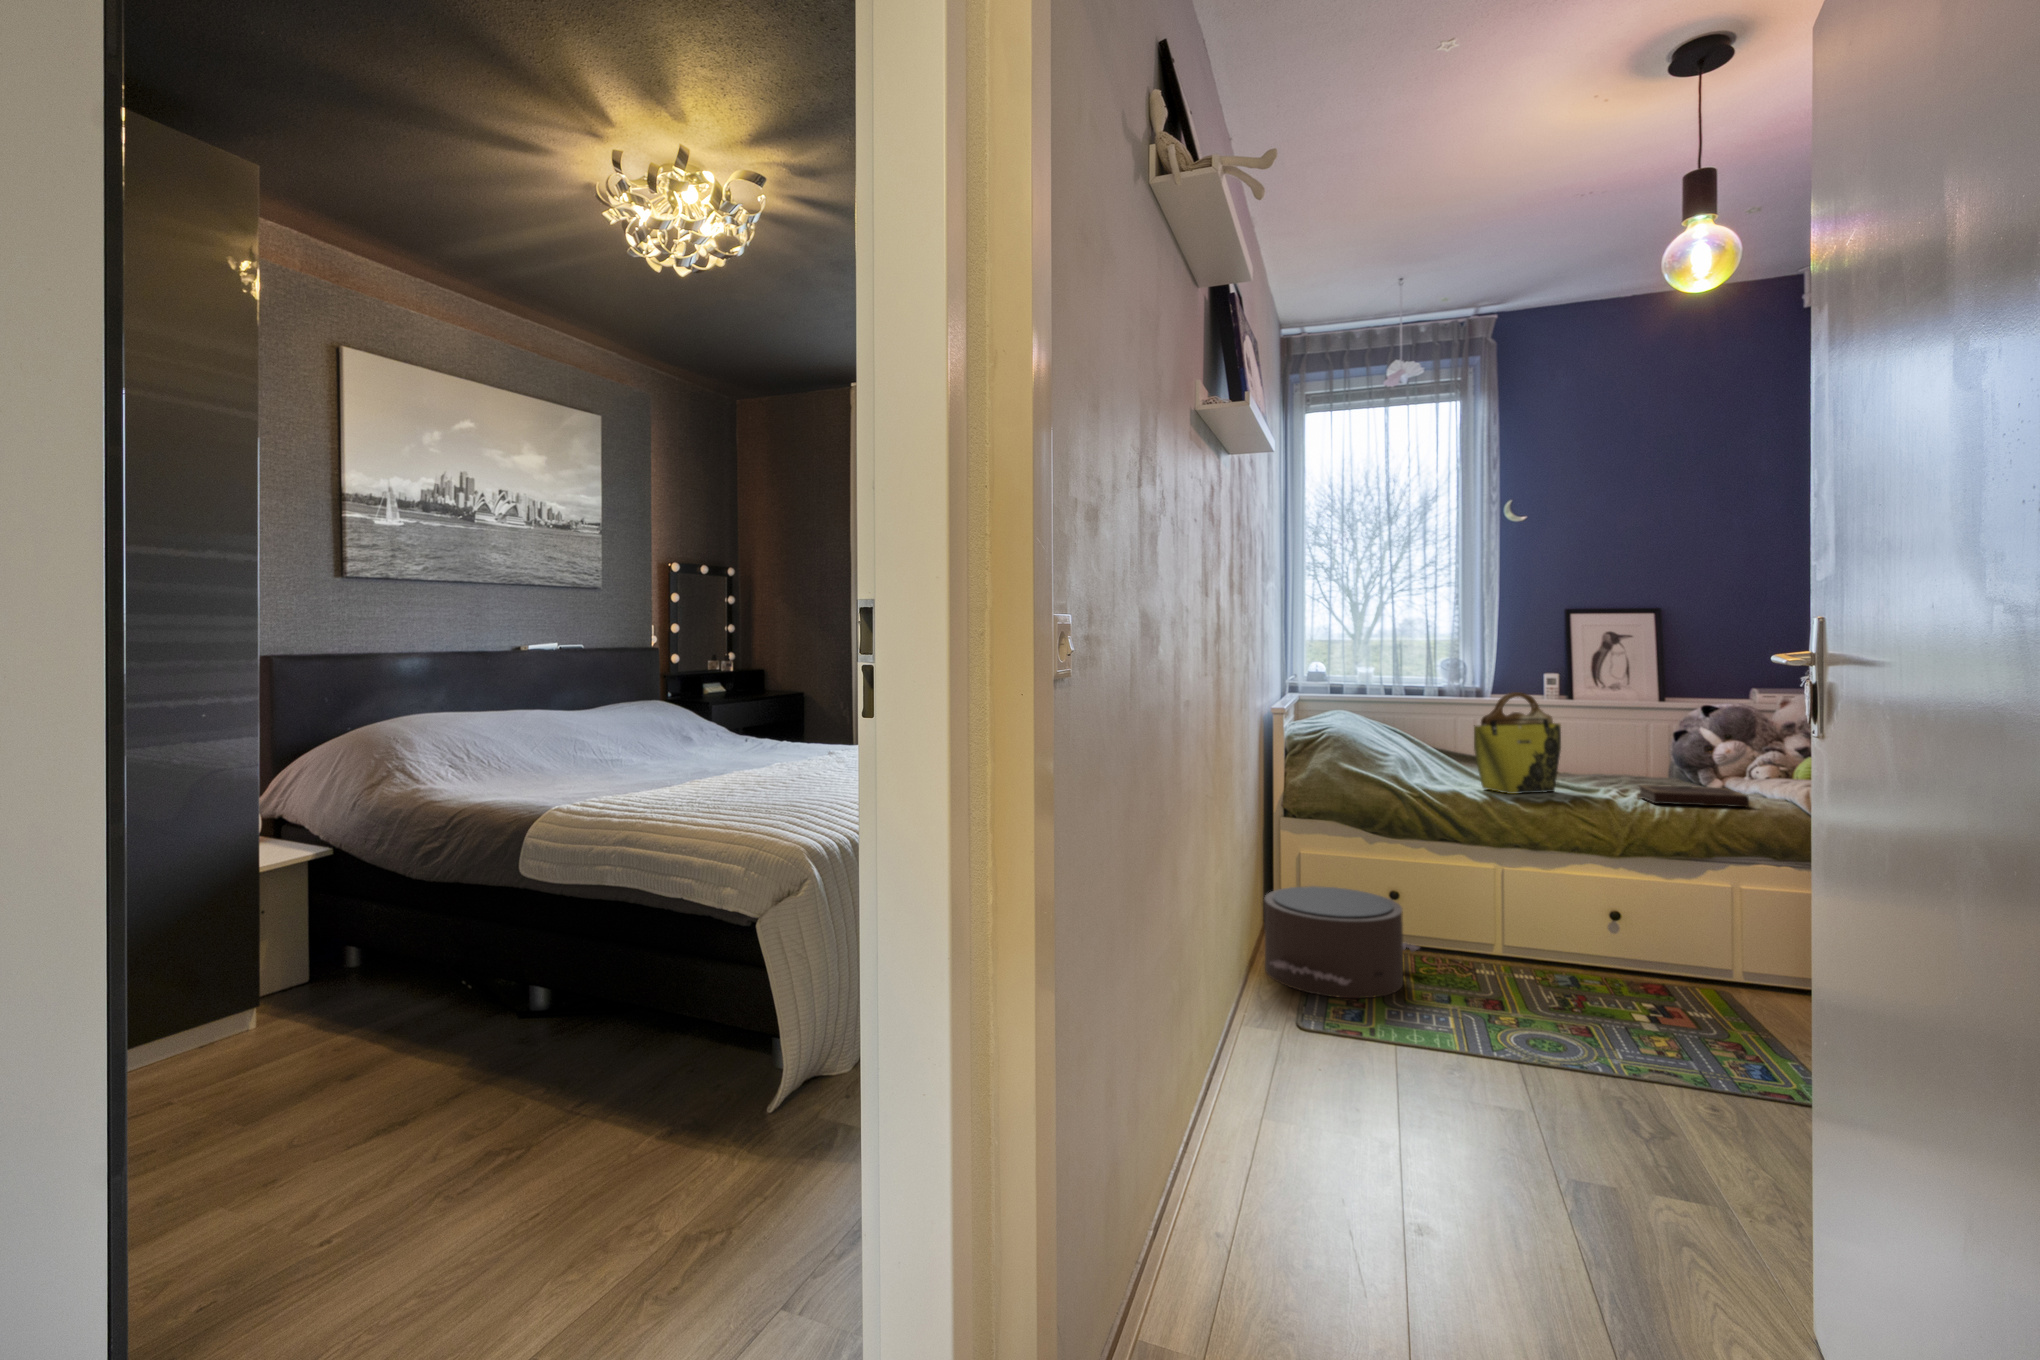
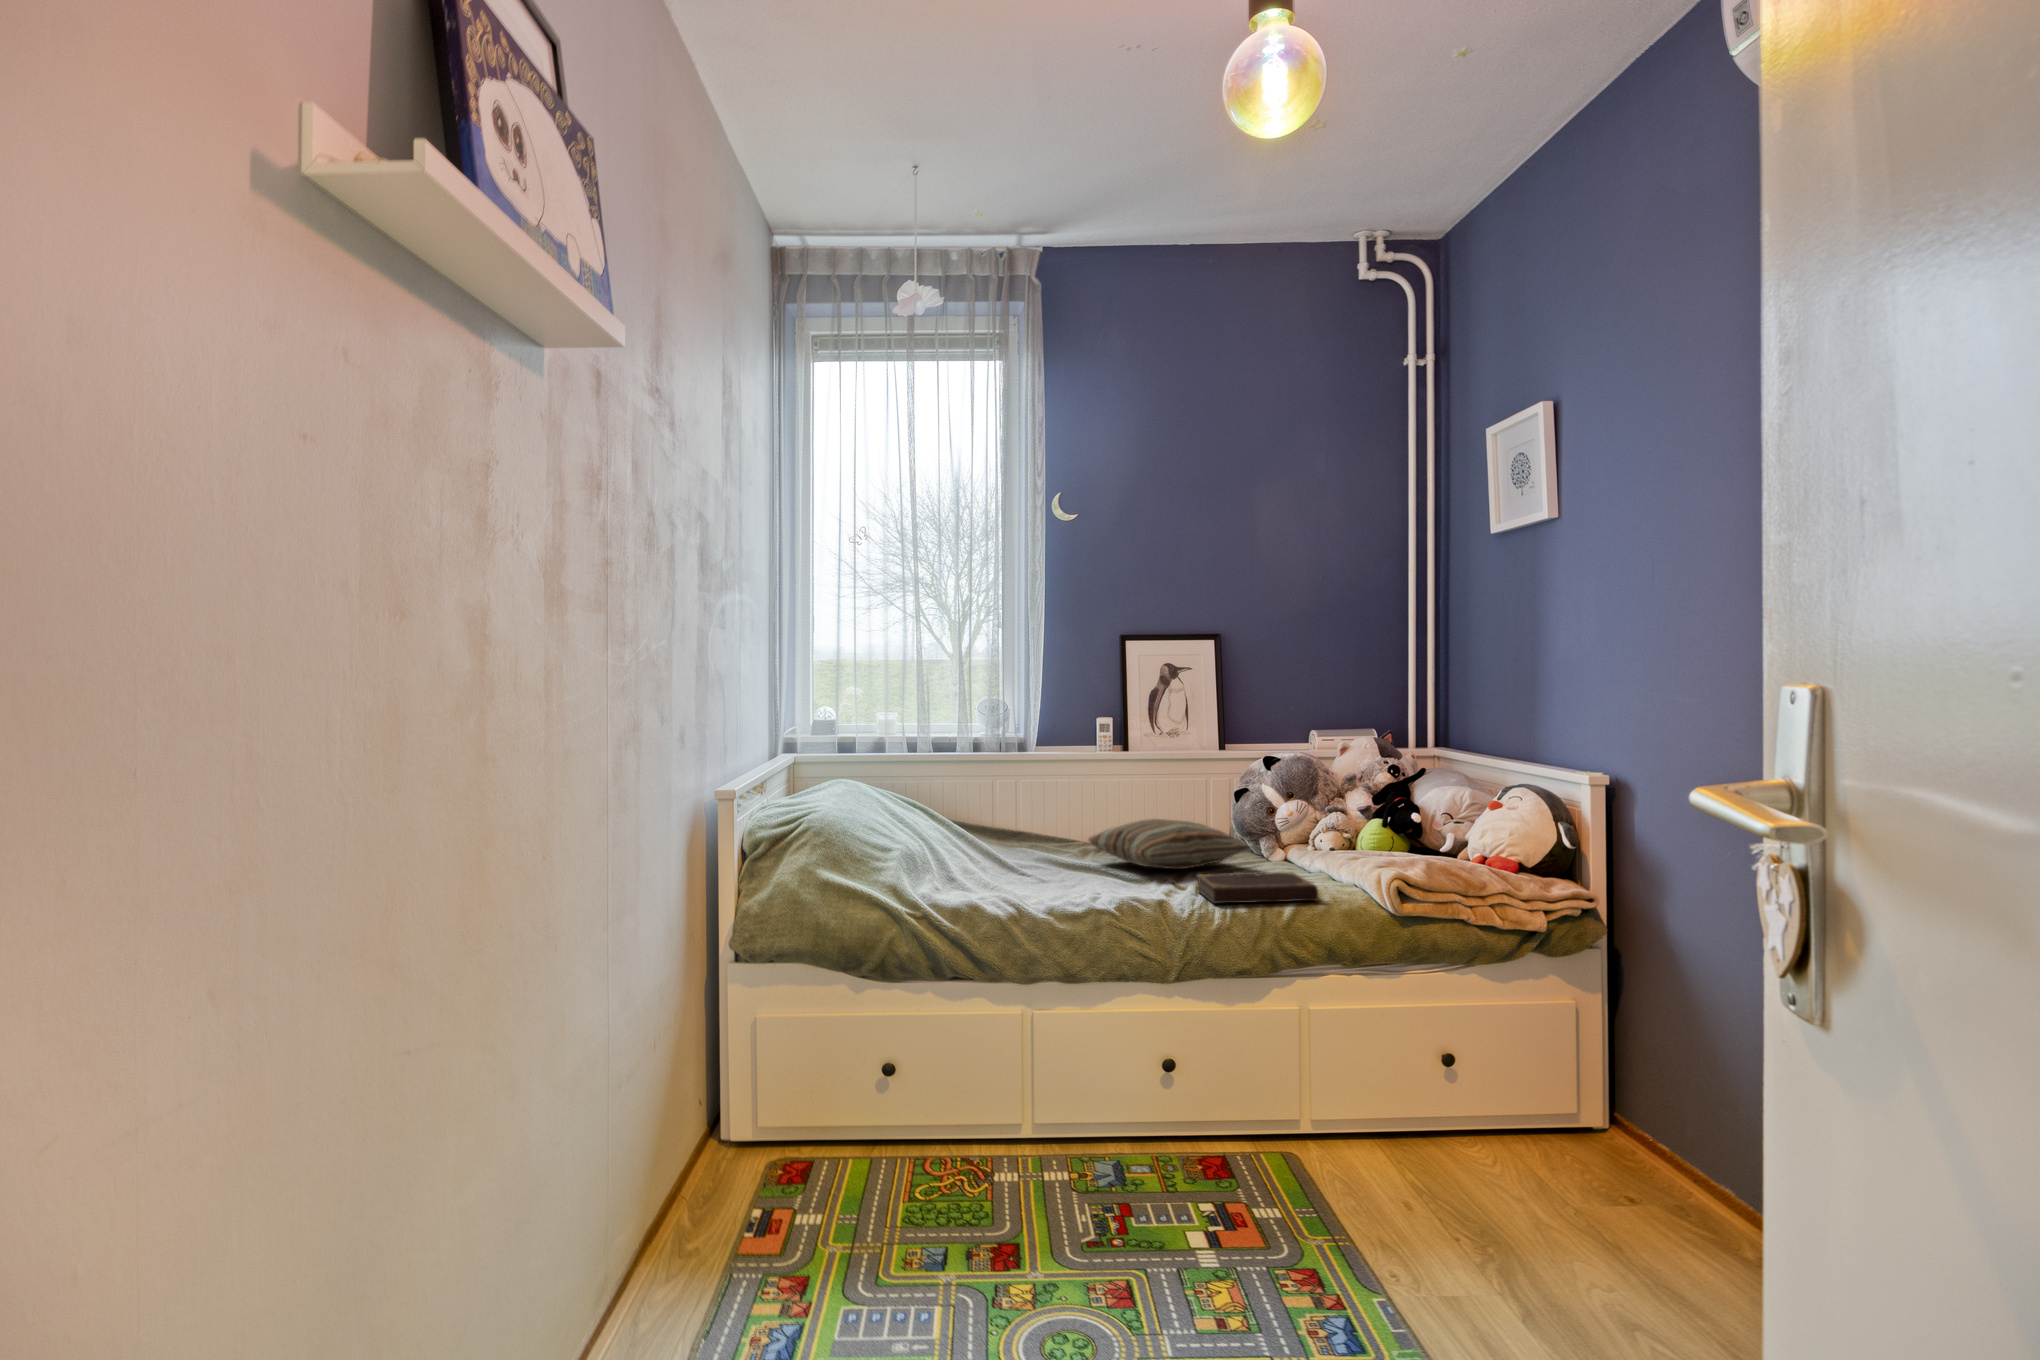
tote bag: present [1474,692,1561,794] -> none [1000,753,1108,898]
pillow: none [1540,749,1689,785] -> present [1089,819,1250,869]
pouf: present [1264,886,1419,998] -> none [671,1073,919,1287]

